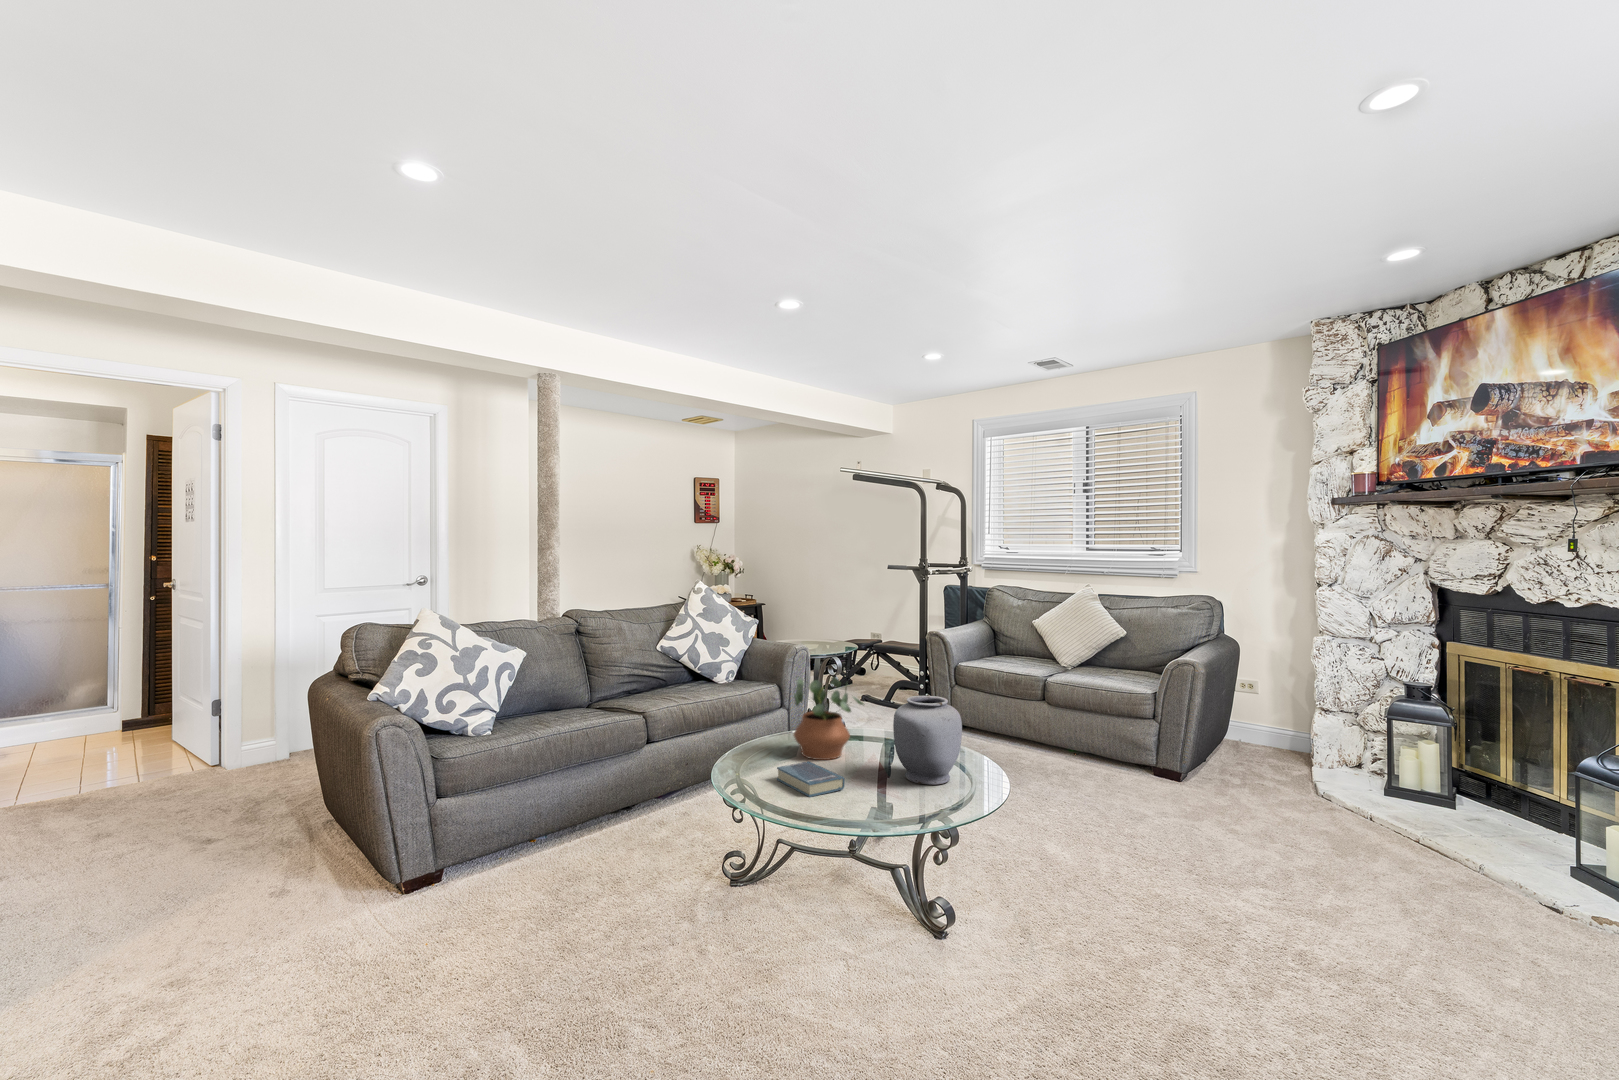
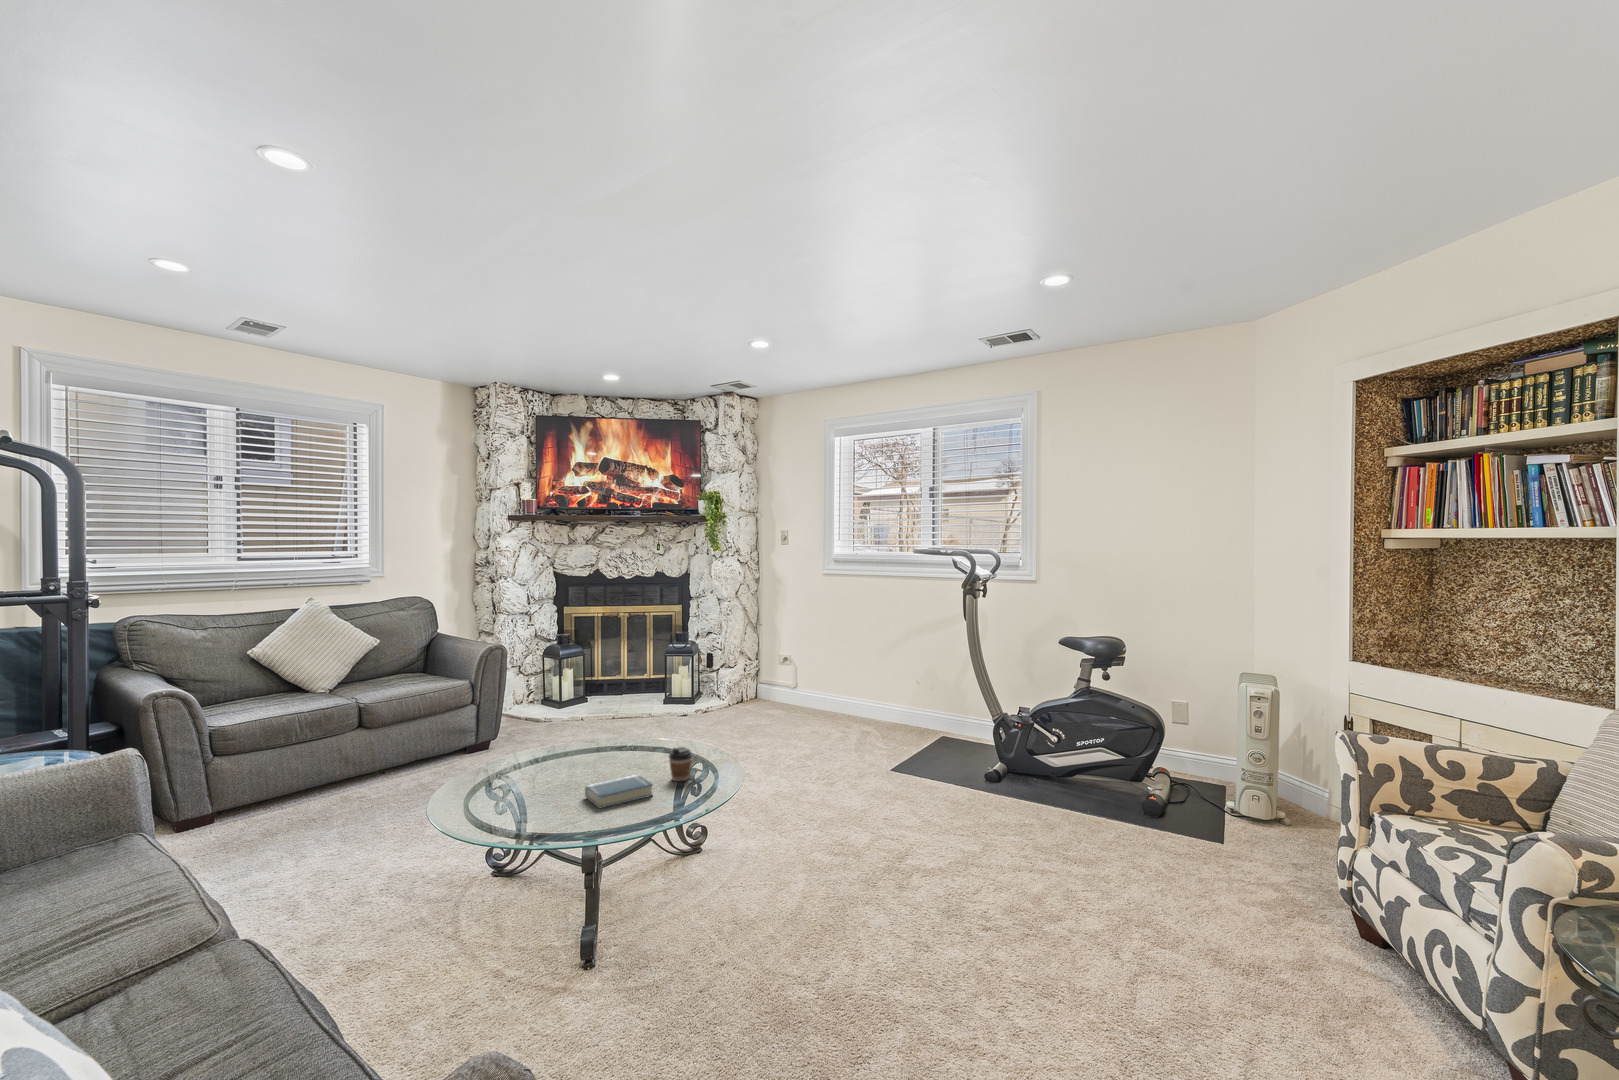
potted plant: present [794,677,863,760] -> none [481,711,554,803]
vase: present [893,696,962,785] -> none [583,693,642,769]
coffee cup: none [856,766,886,811] -> present [669,747,692,781]

